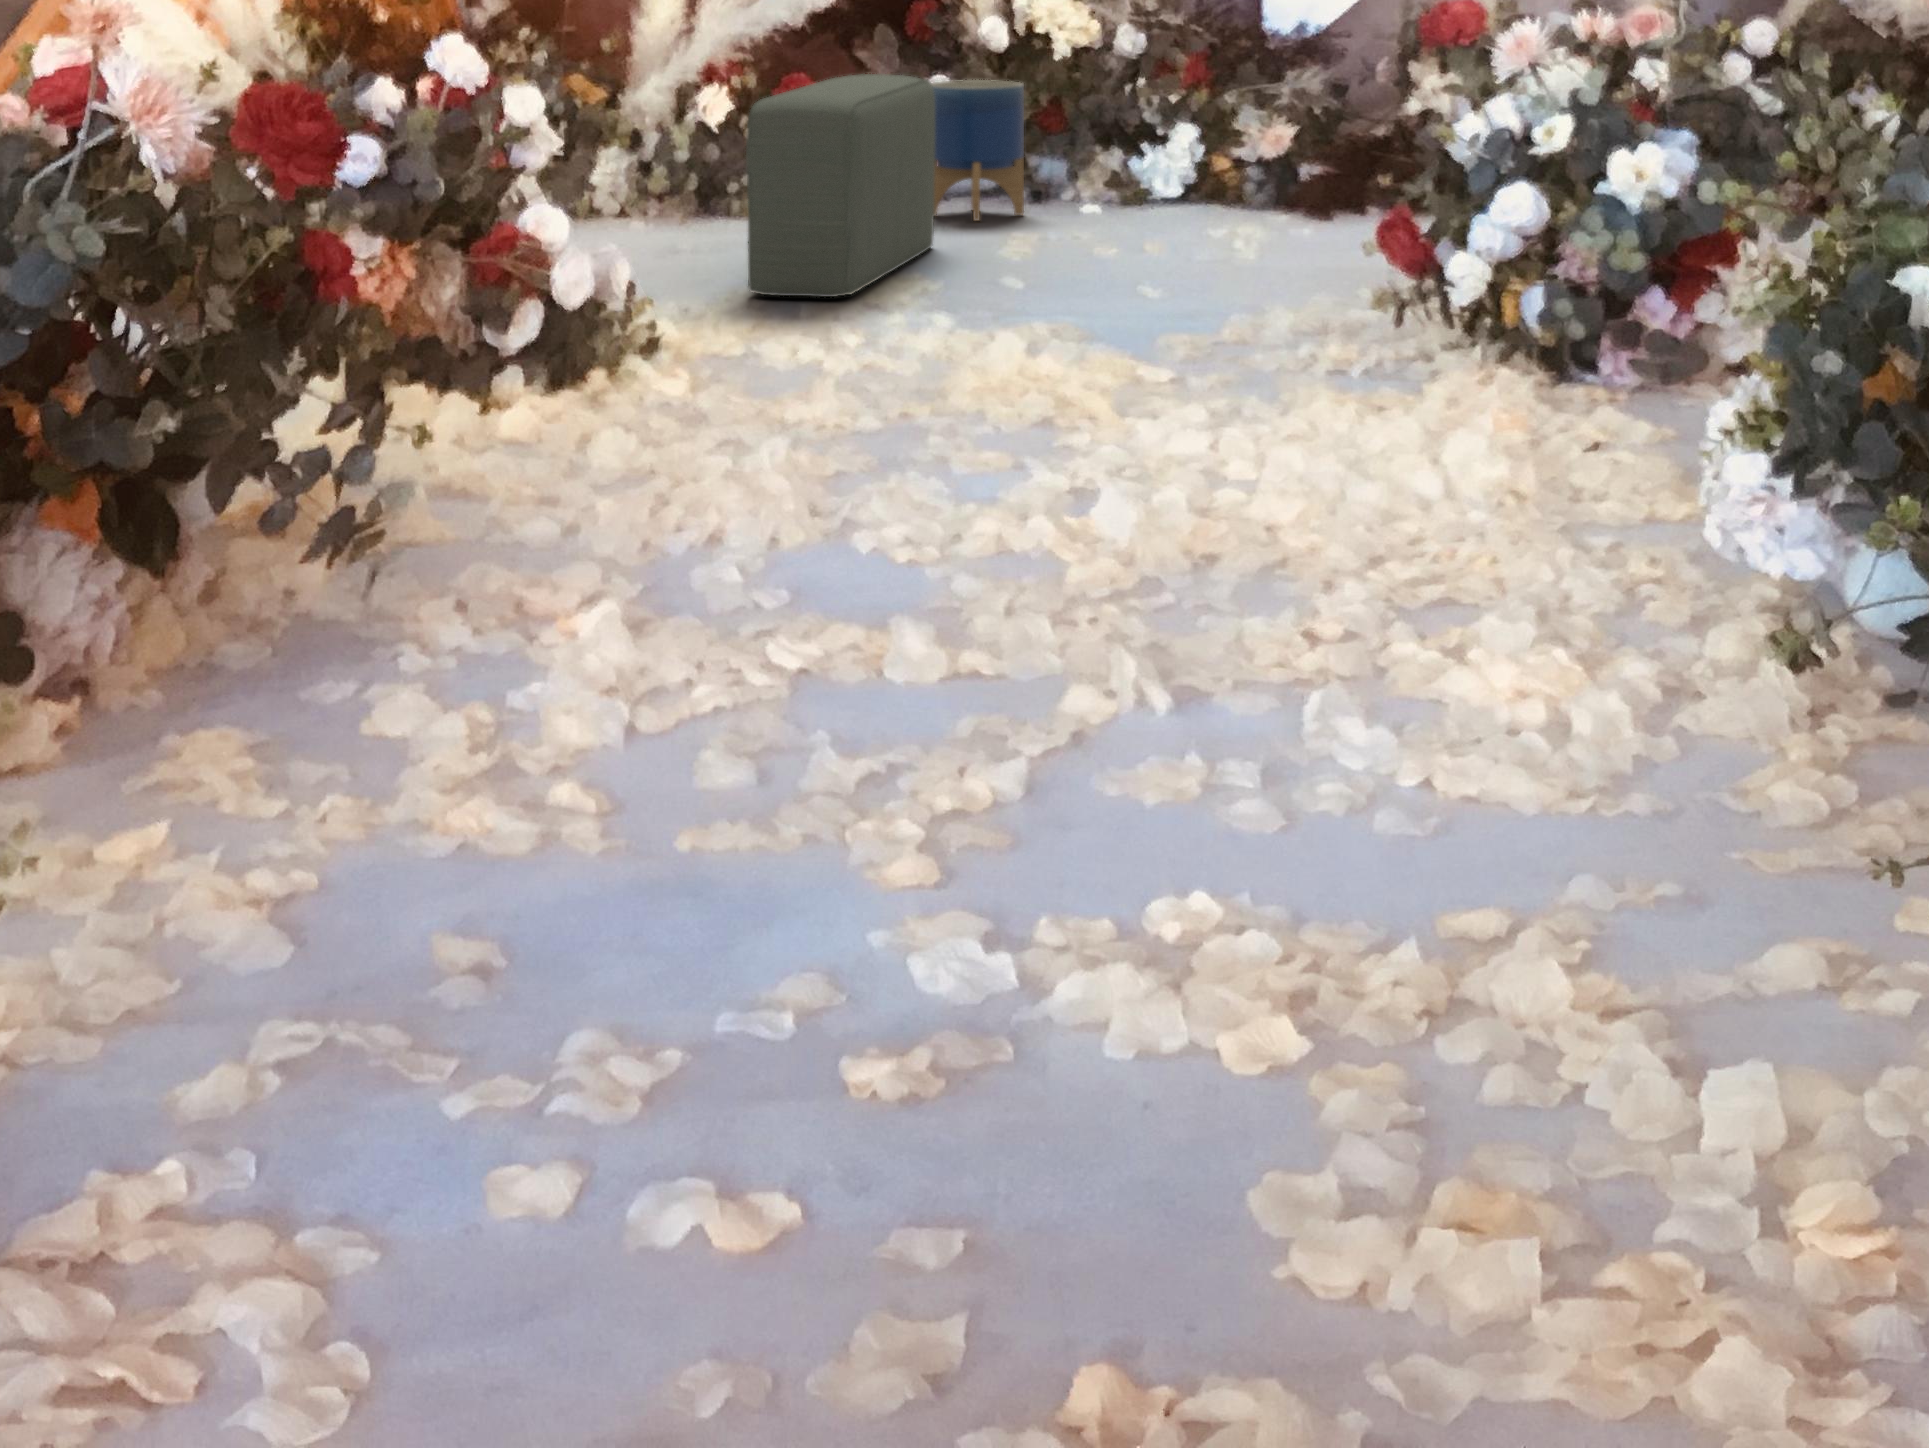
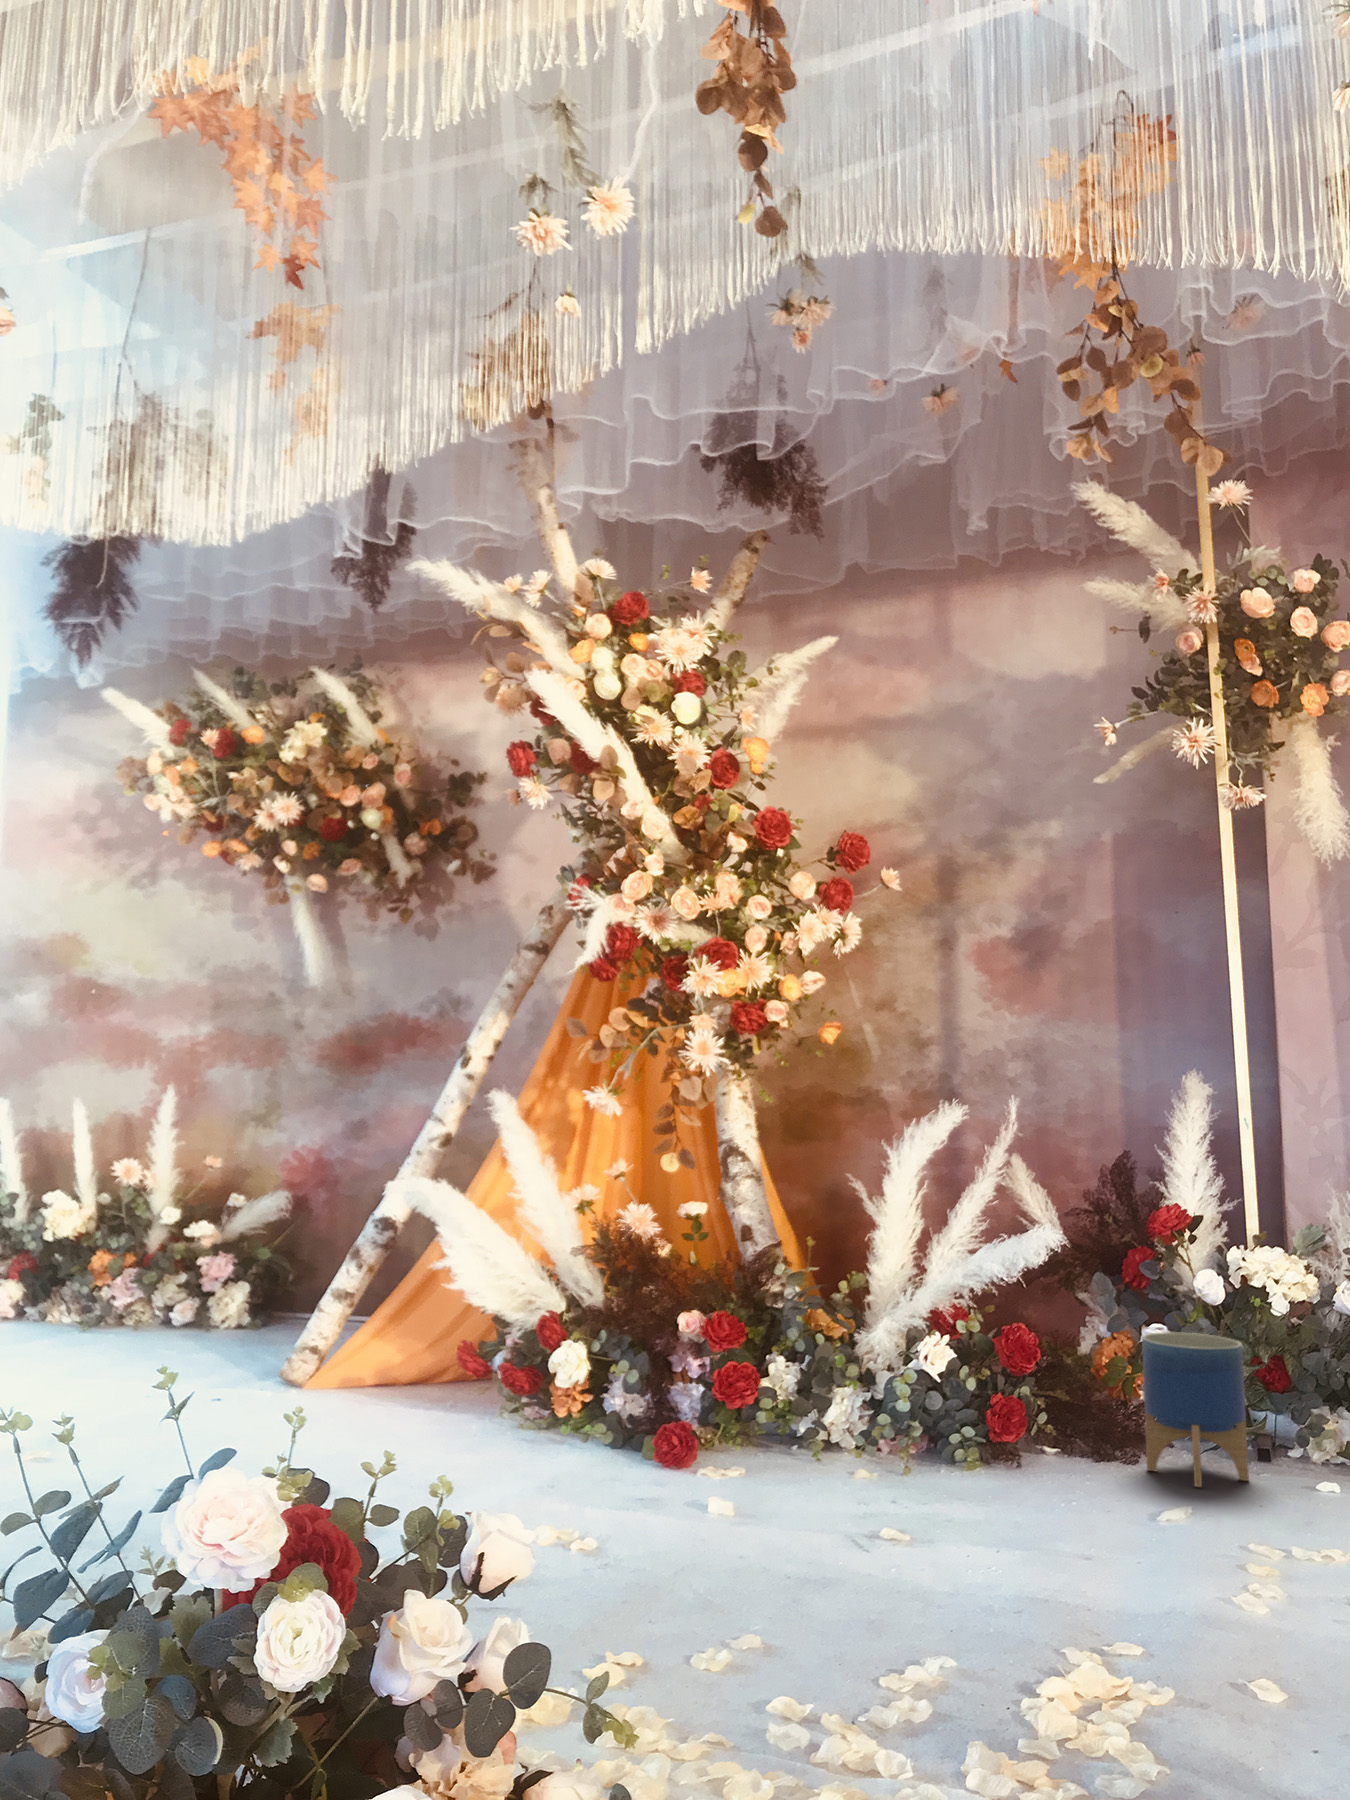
pouf: present [746,74,935,297] -> none [909,1339,1148,1646]

